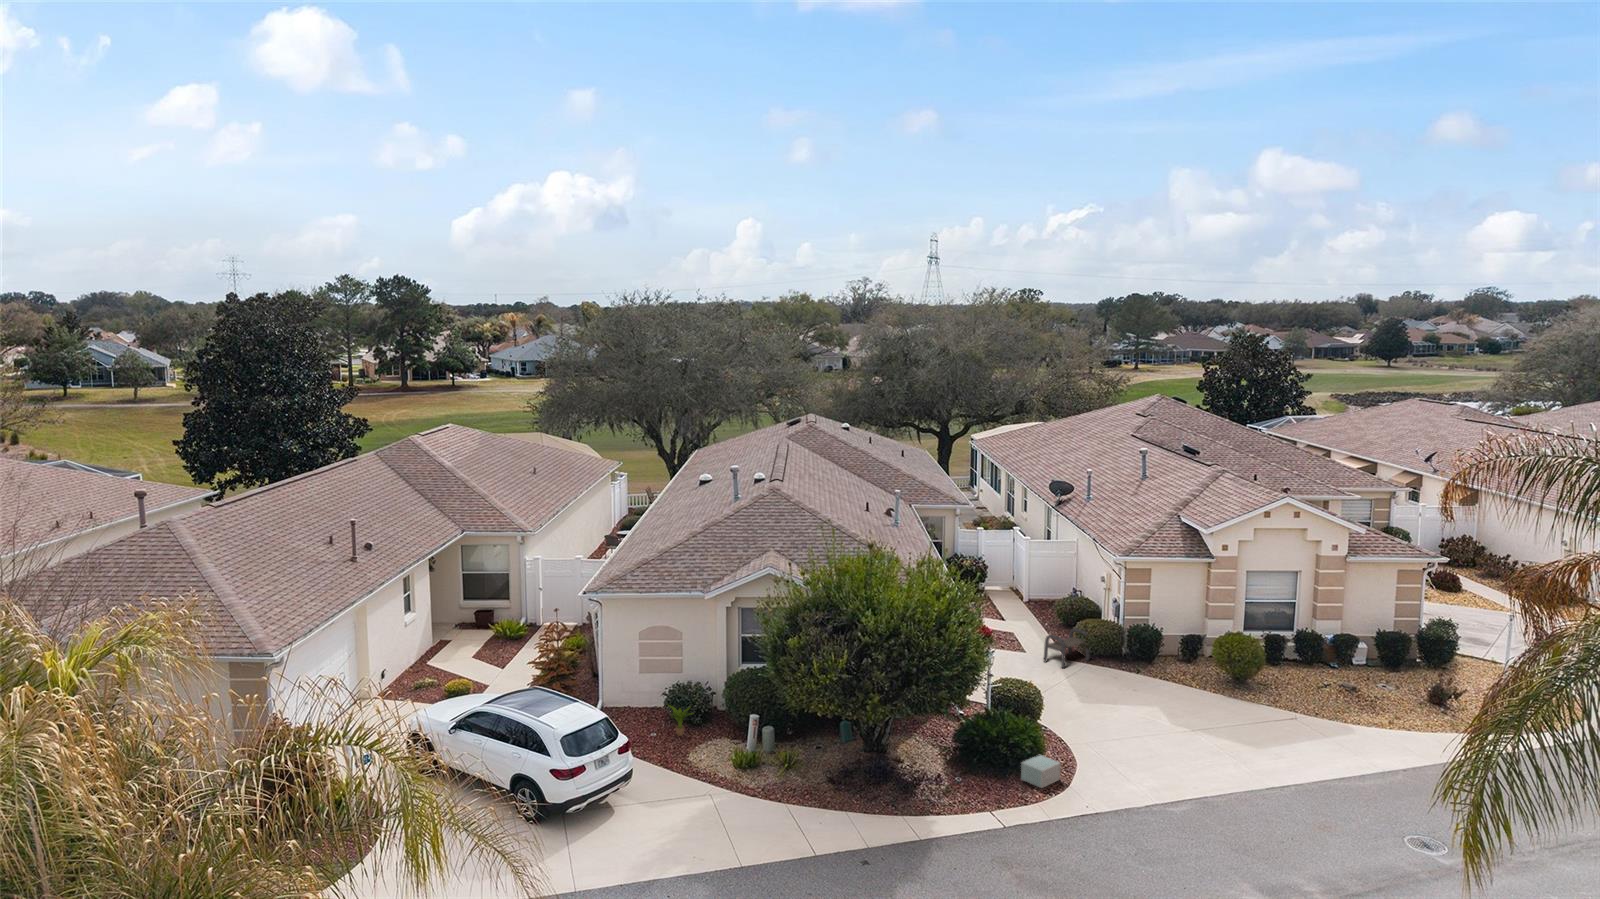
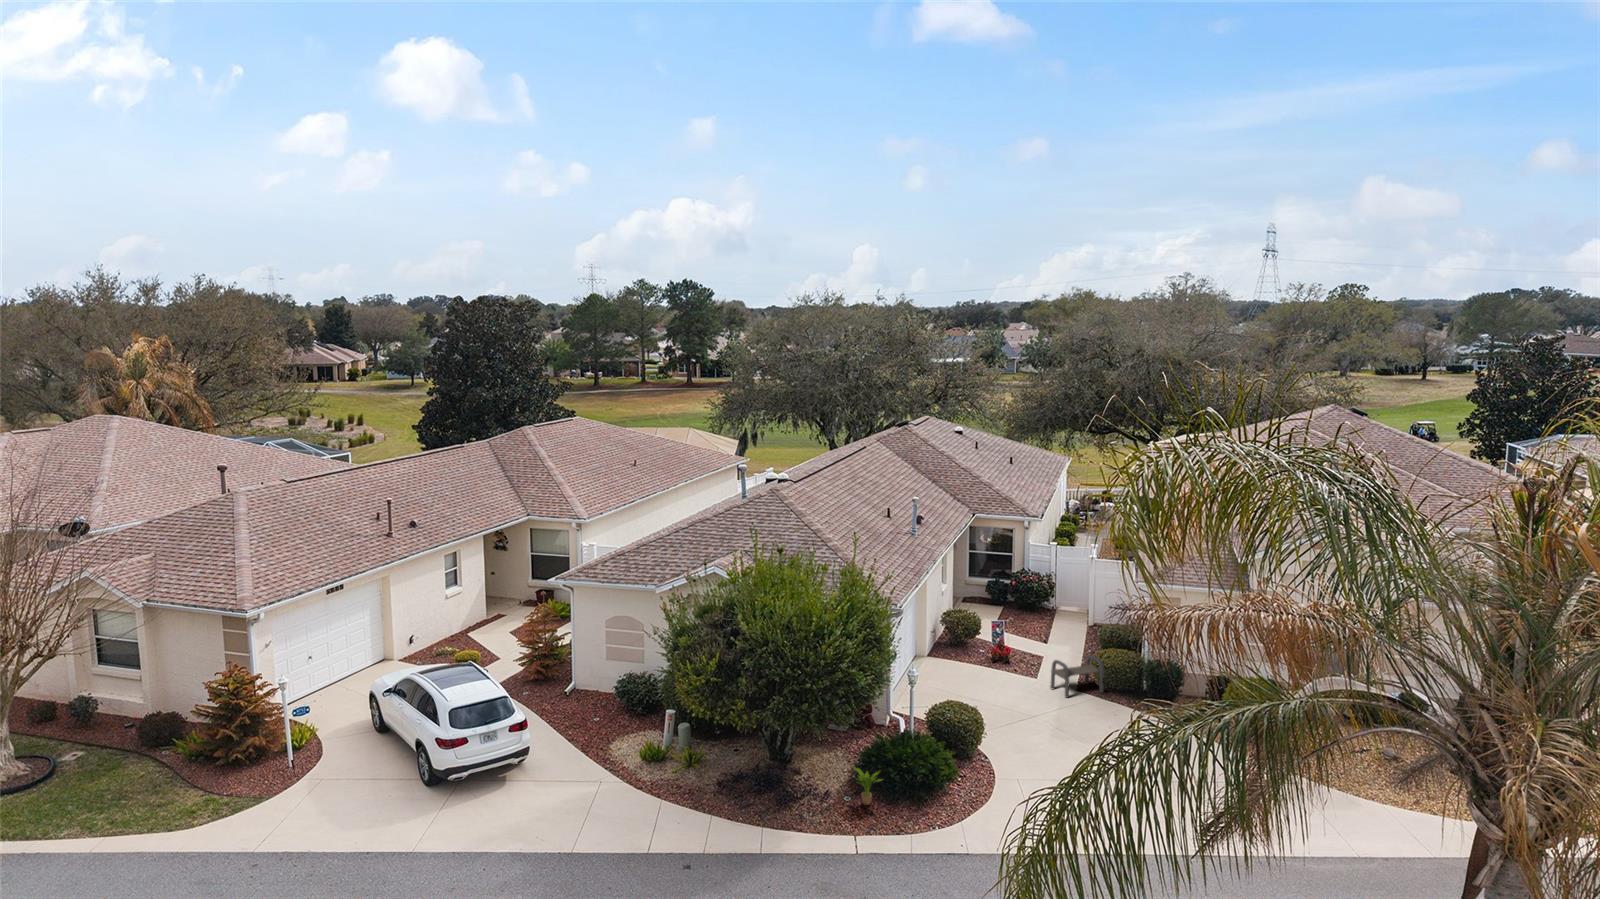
potted plant: present [670,706,689,736] -> present [854,767,881,805]
storage box: present [1021,755,1061,788] -> none [917,784,959,821]

